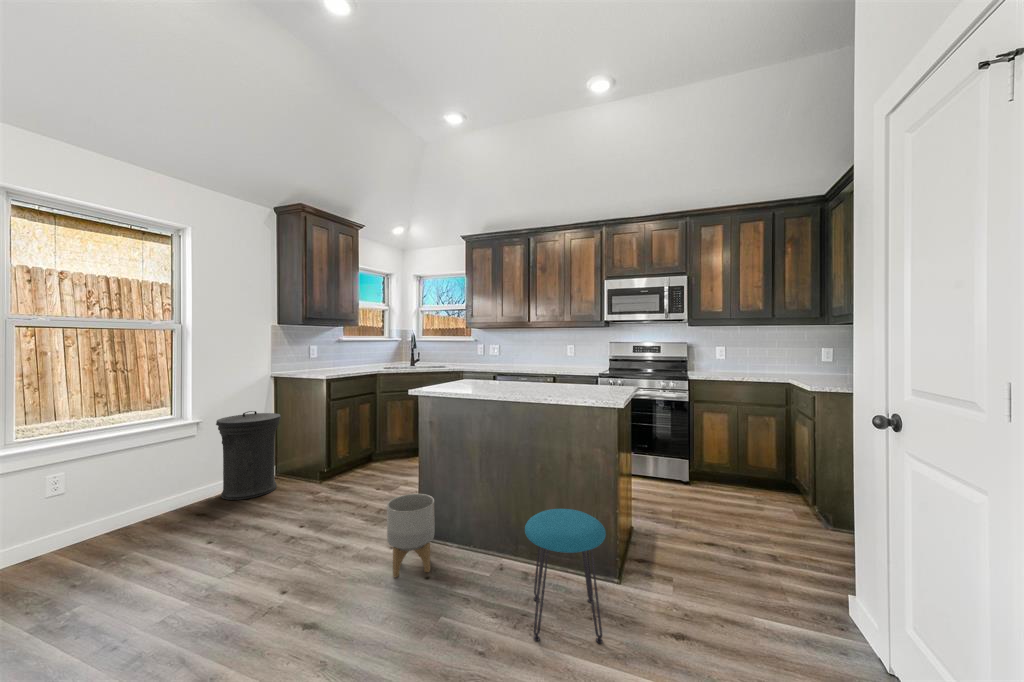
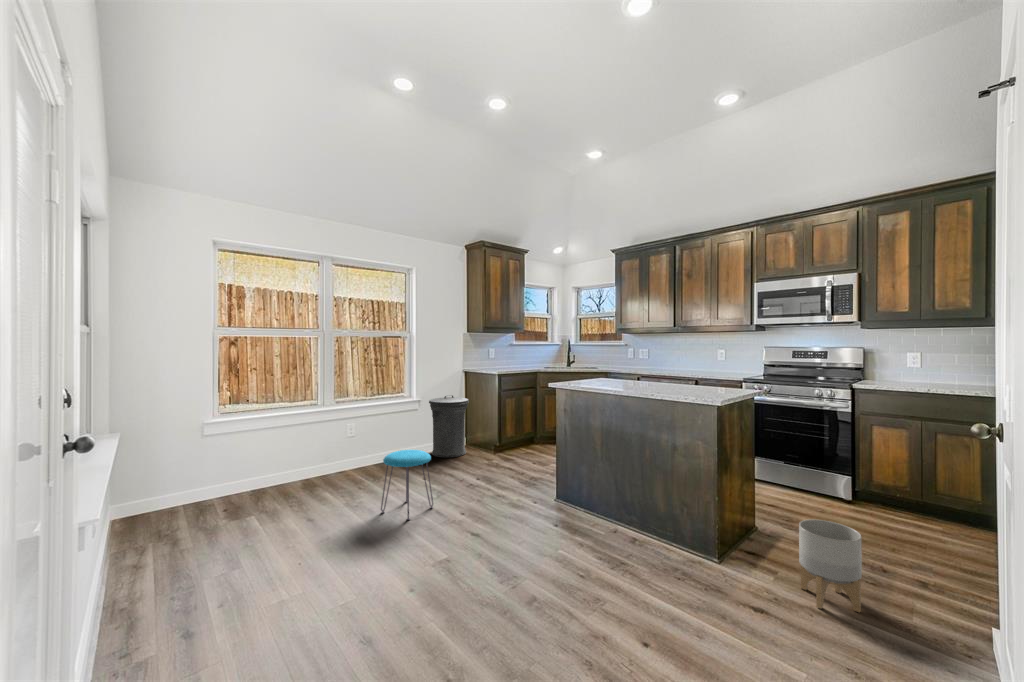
planter: present [387,494,435,577] -> present [799,519,862,612]
stool: present [525,509,606,643] -> present [381,450,433,520]

